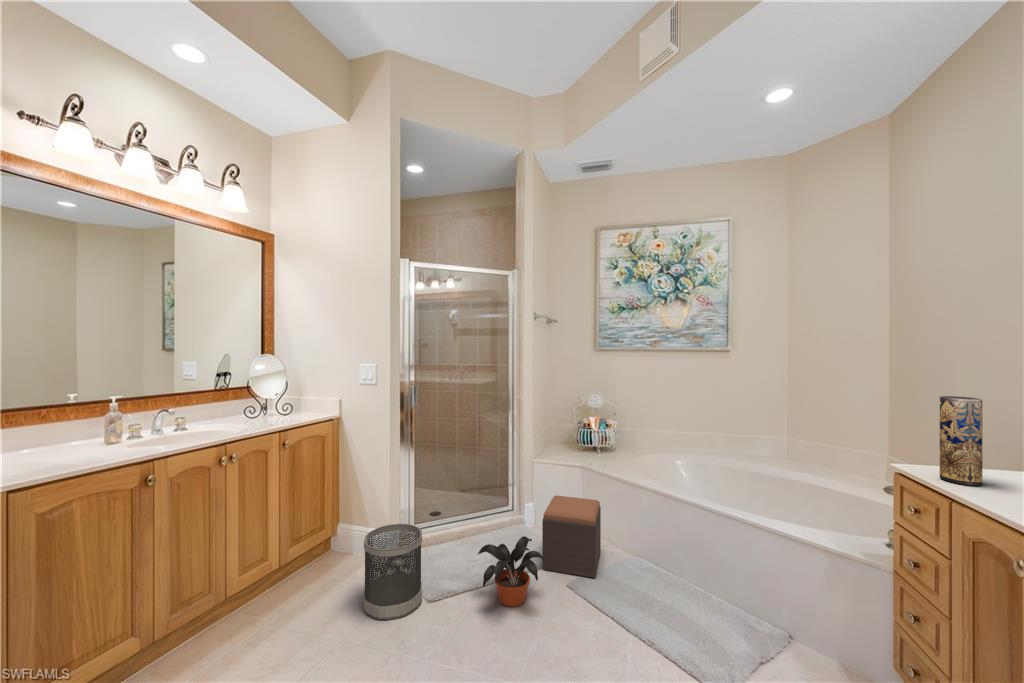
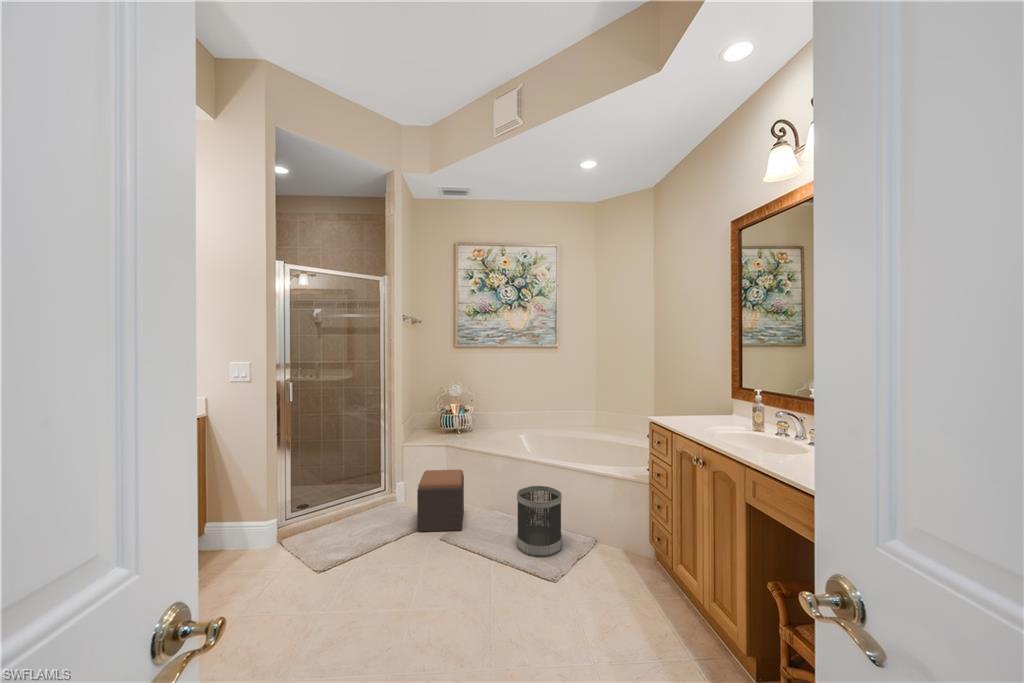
vase: present [940,396,983,486] -> none [669,372,688,423]
wastebasket: present [364,524,422,620] -> present [517,486,562,557]
potted plant: present [478,536,544,606] -> none [362,505,422,563]

